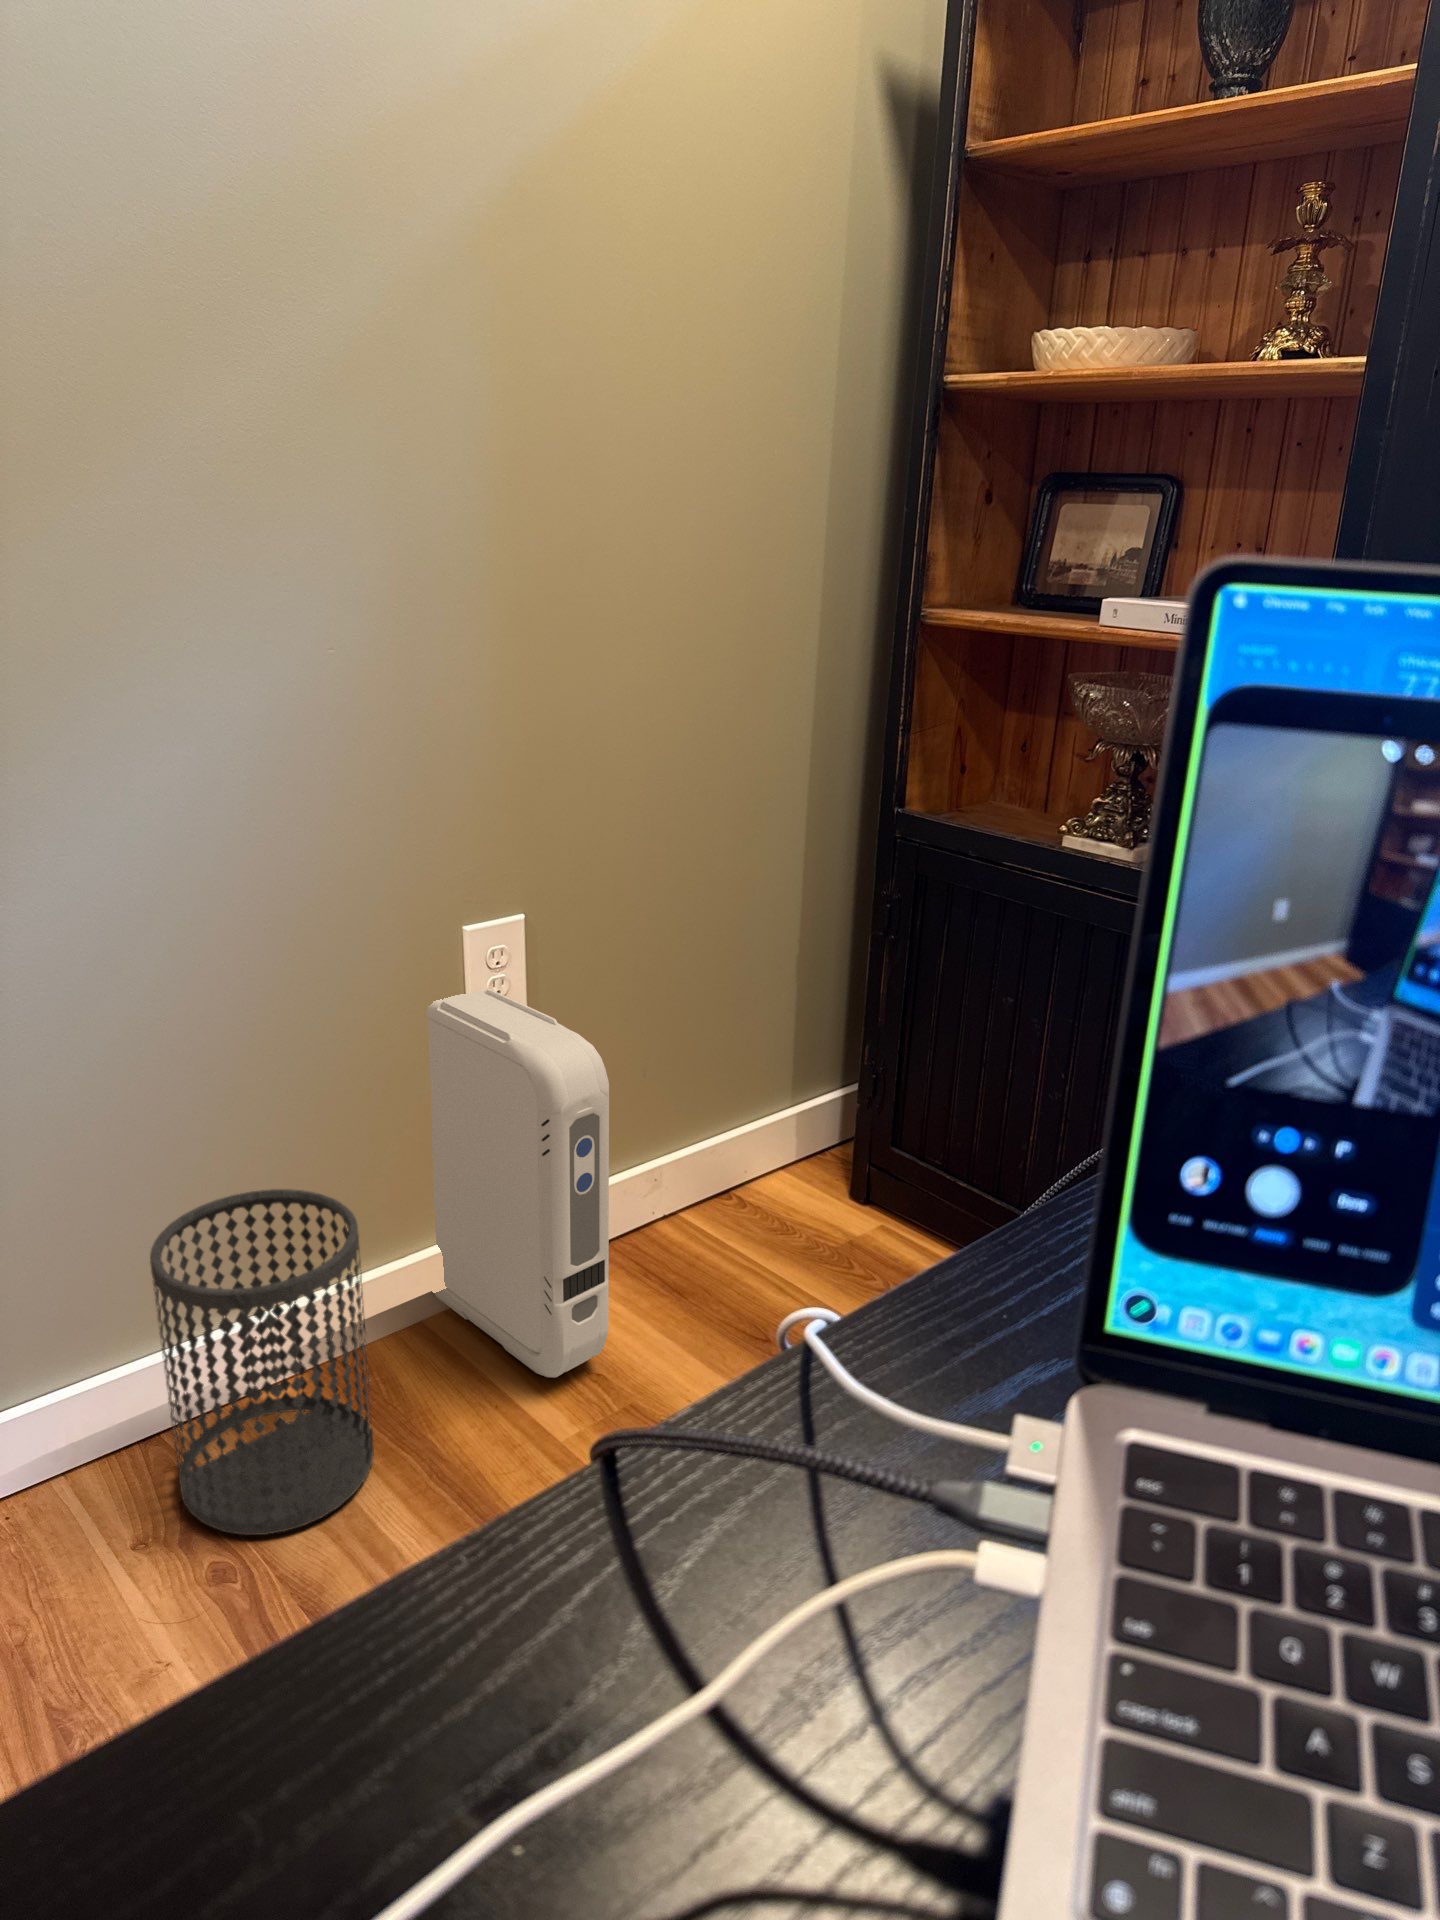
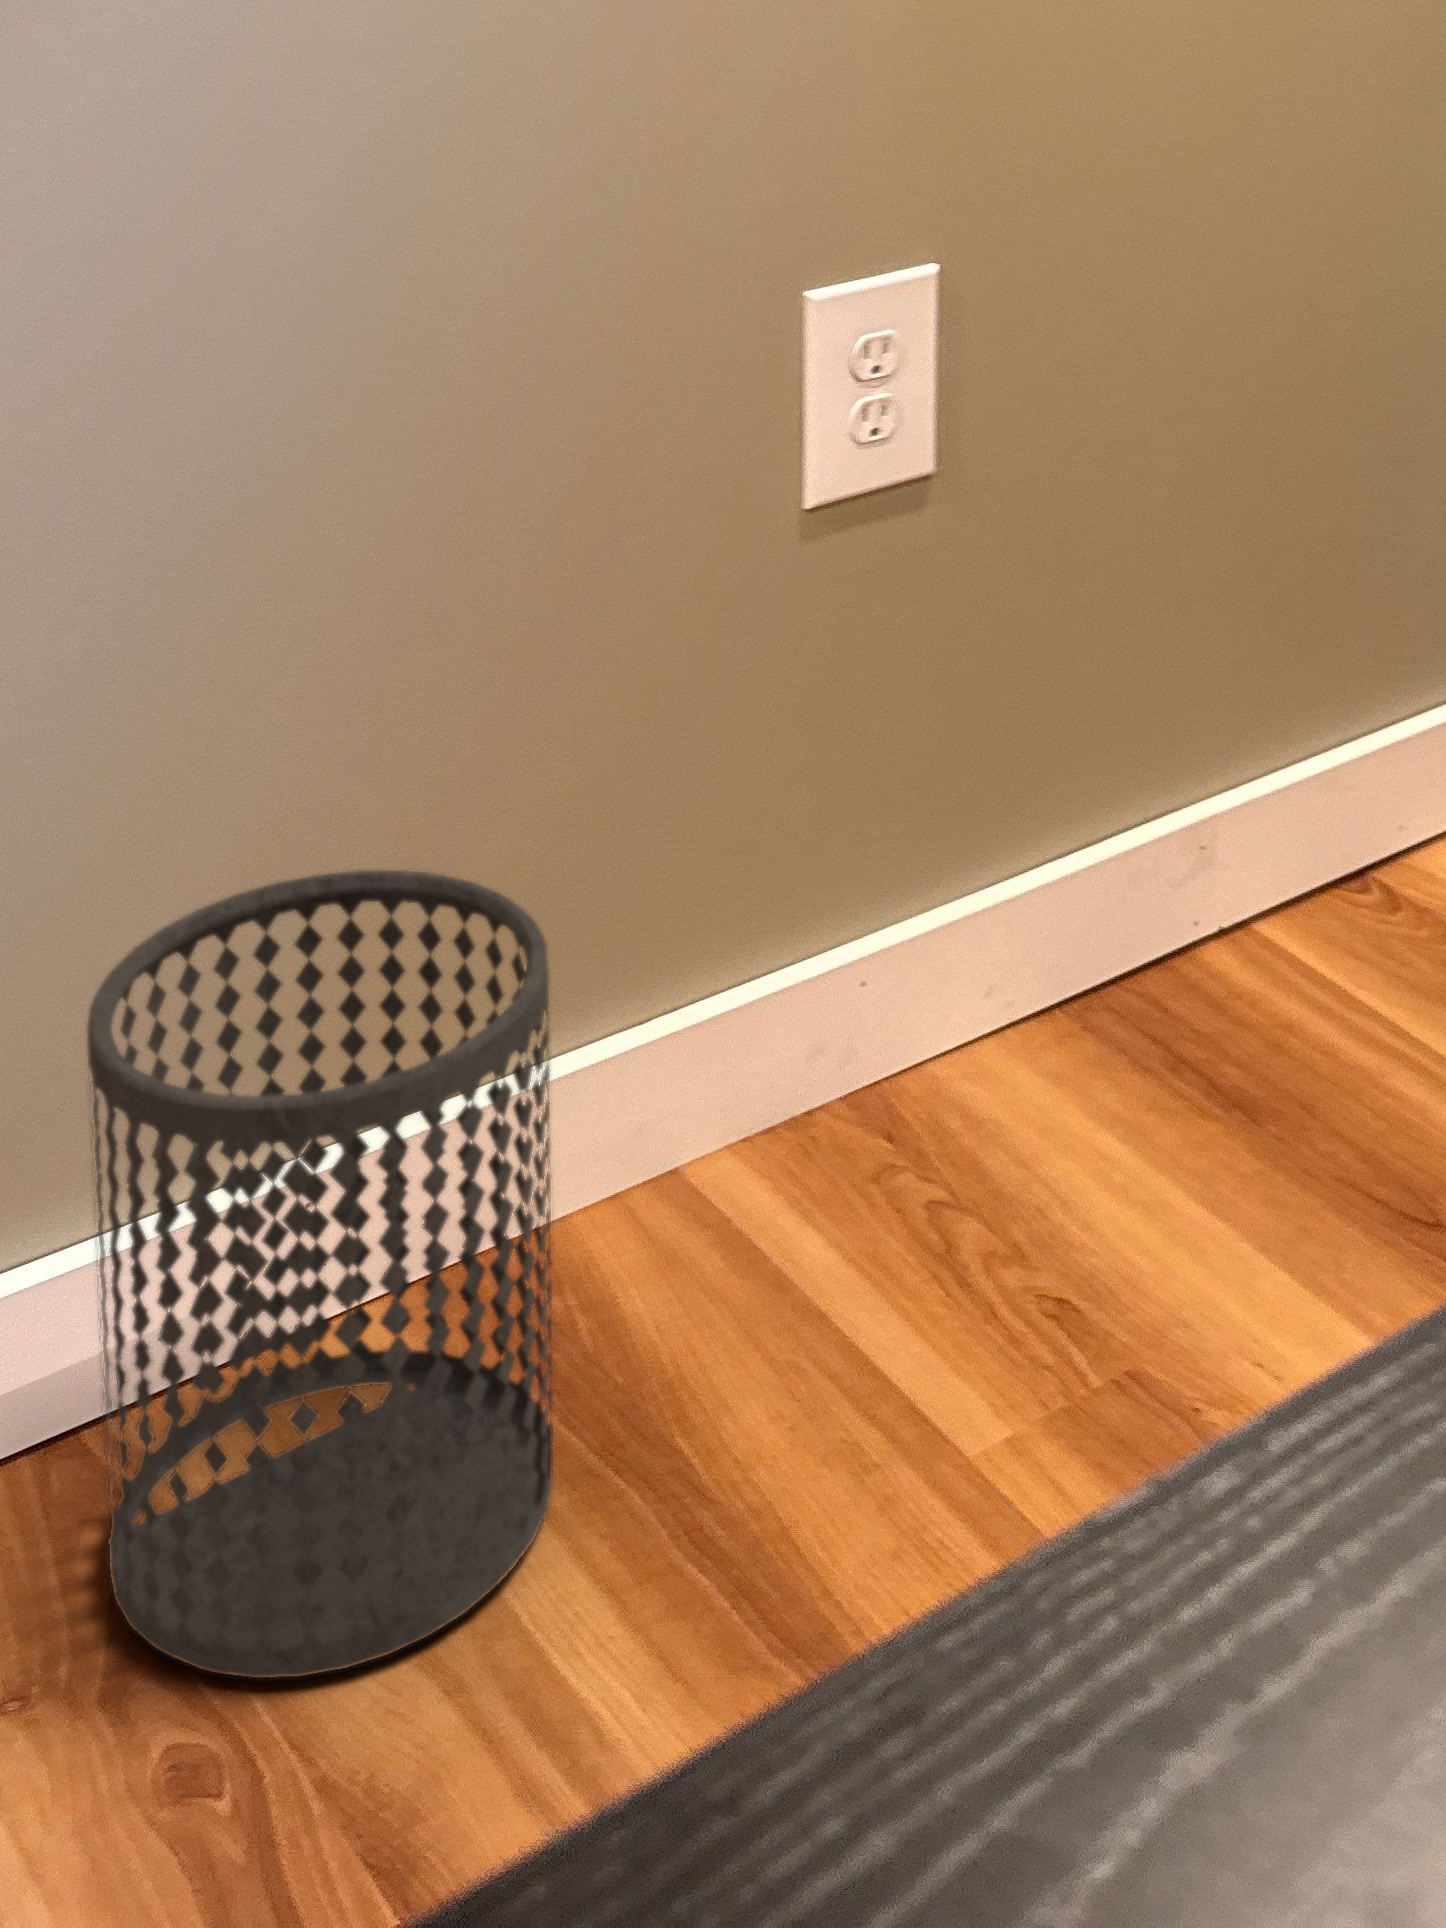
air purifier: present [426,989,609,1377] -> none [658,414,1104,1304]

